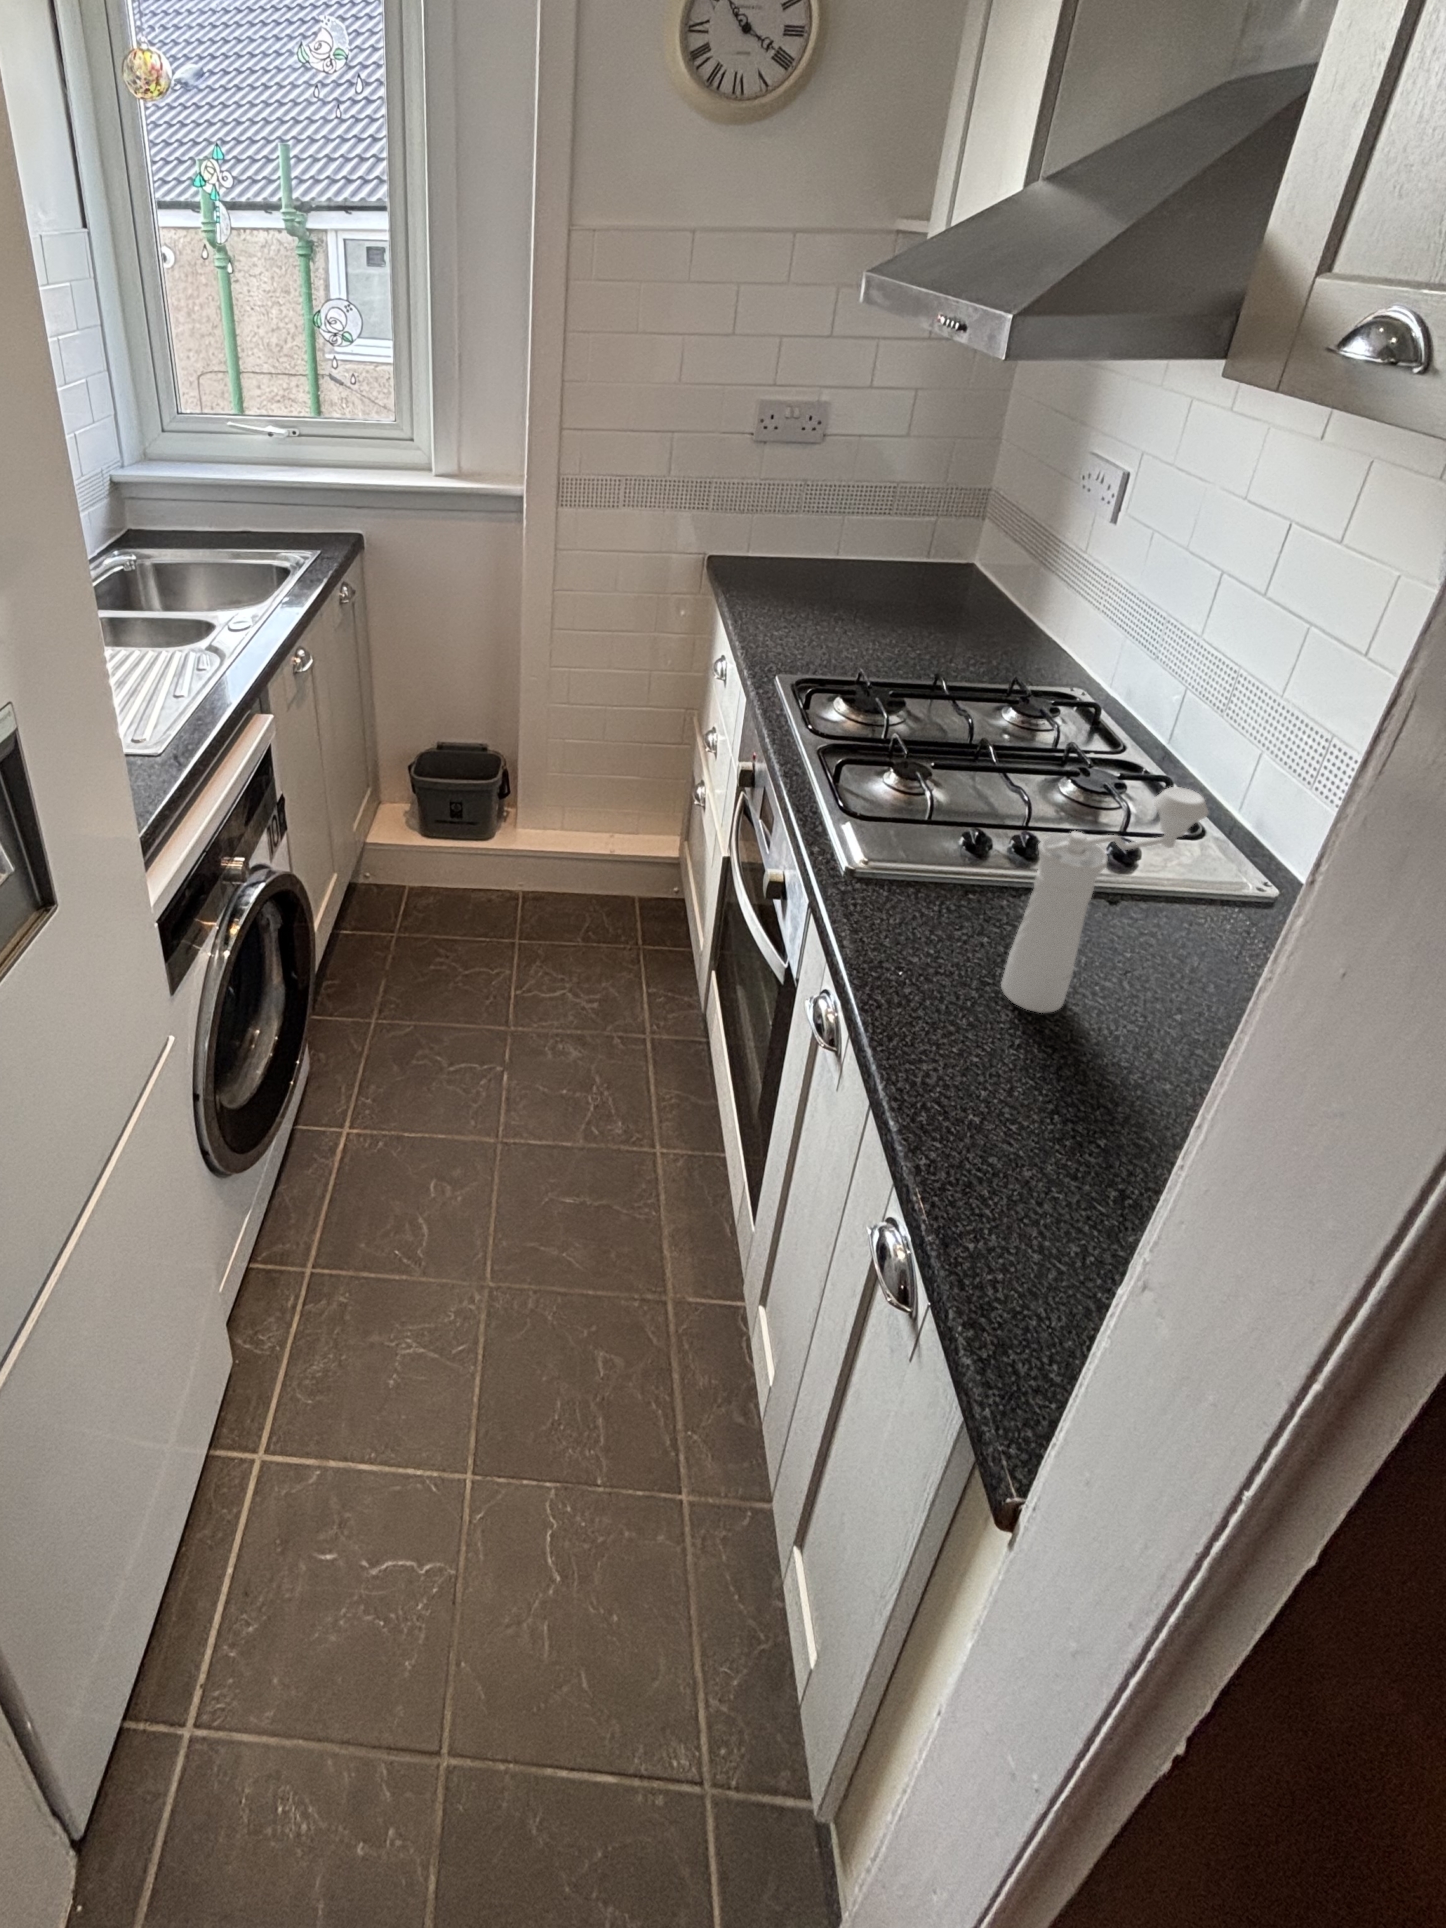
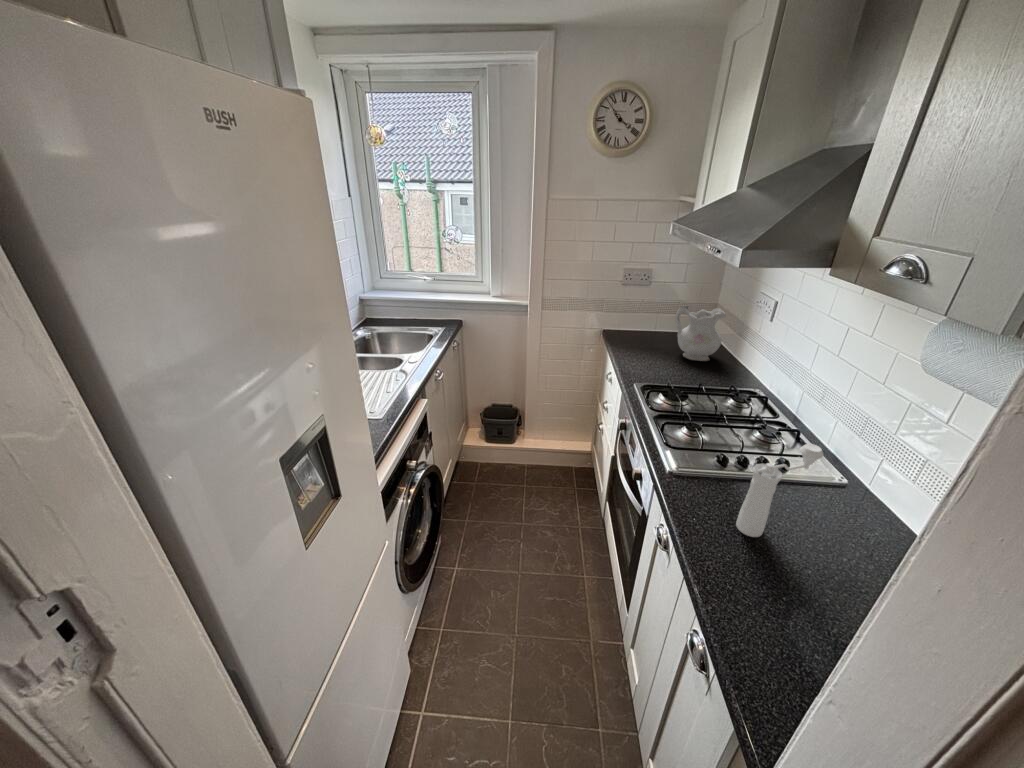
ceramic pitcher: none [881,486,1006,625] -> present [675,306,726,361]

